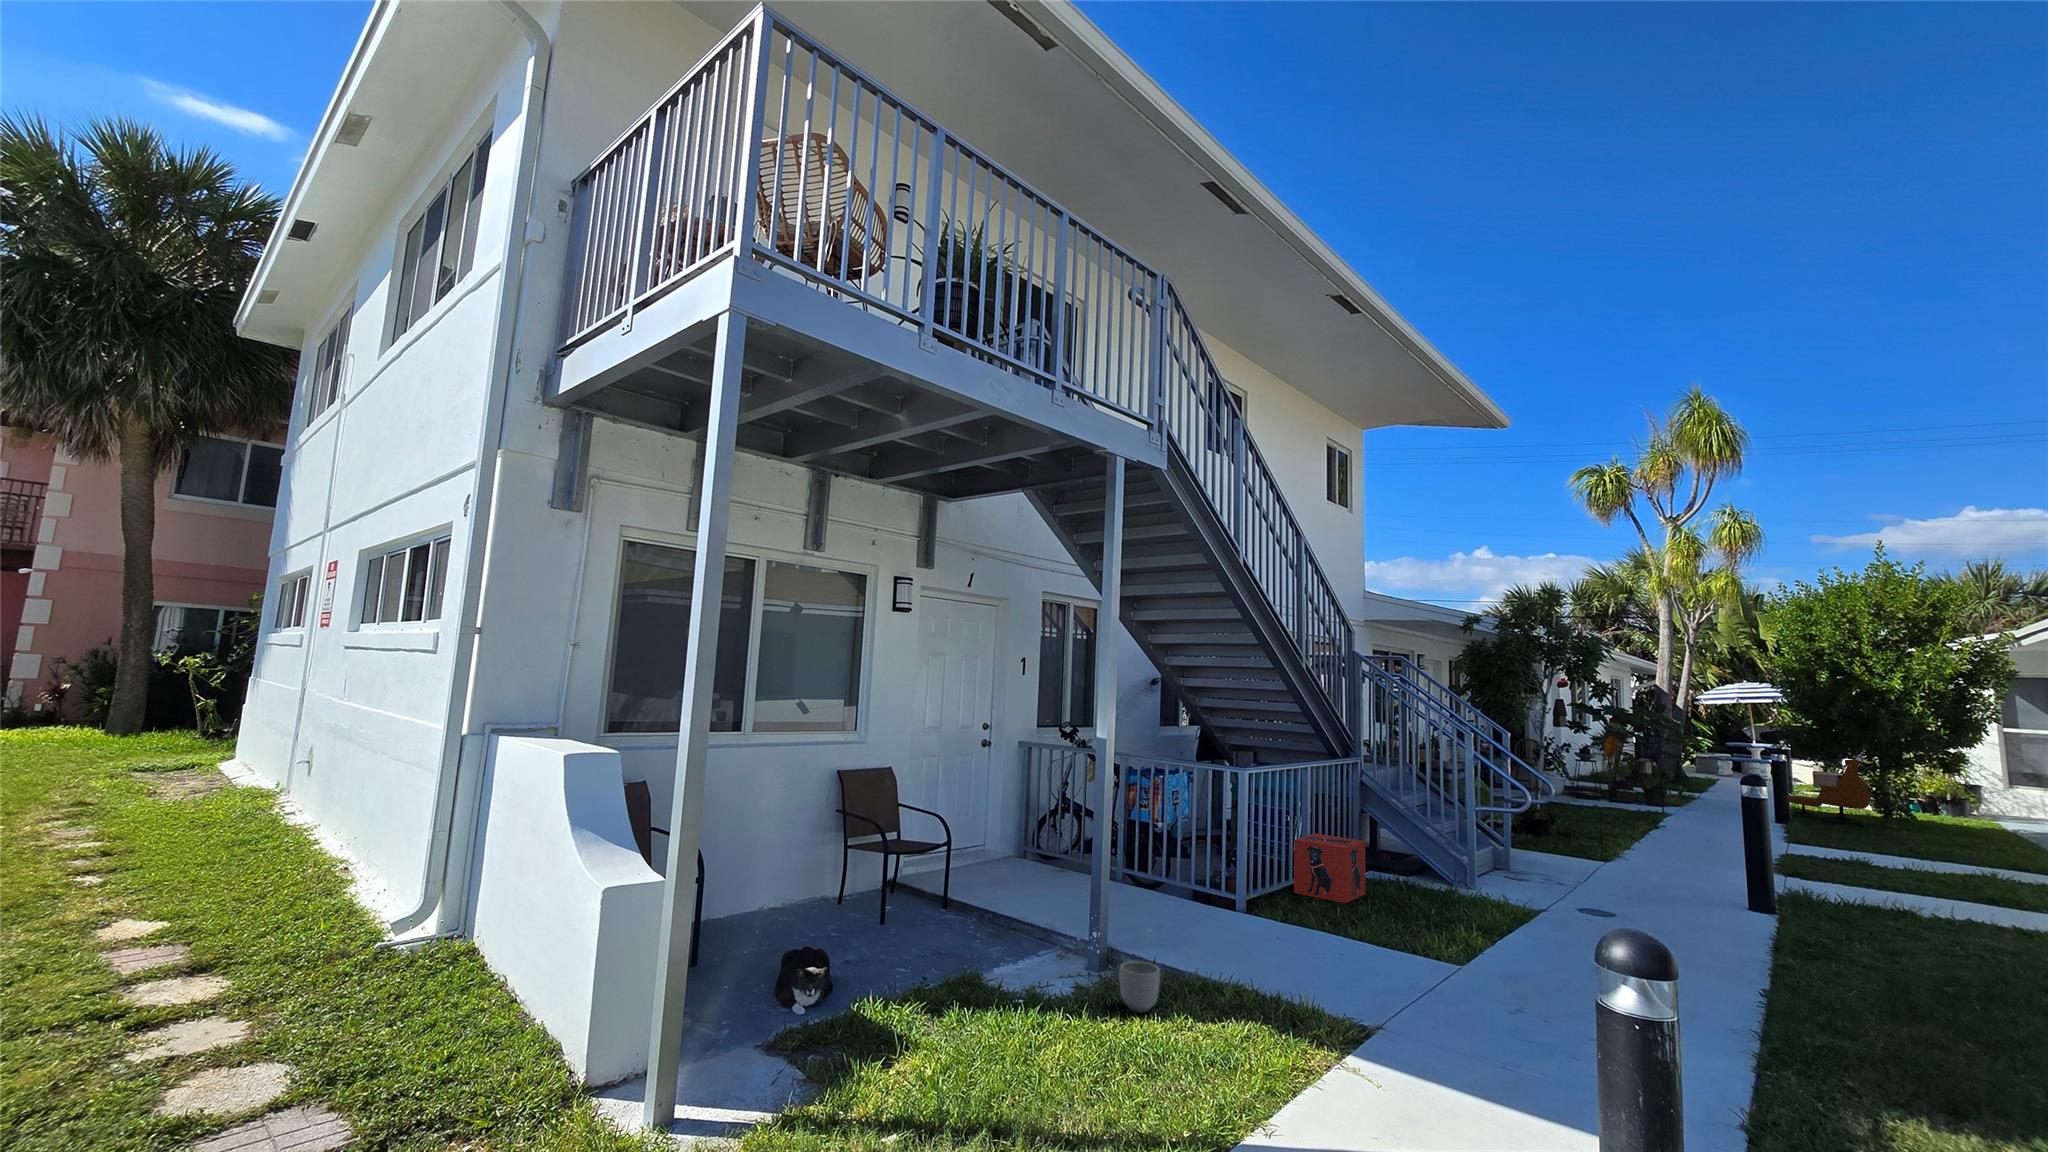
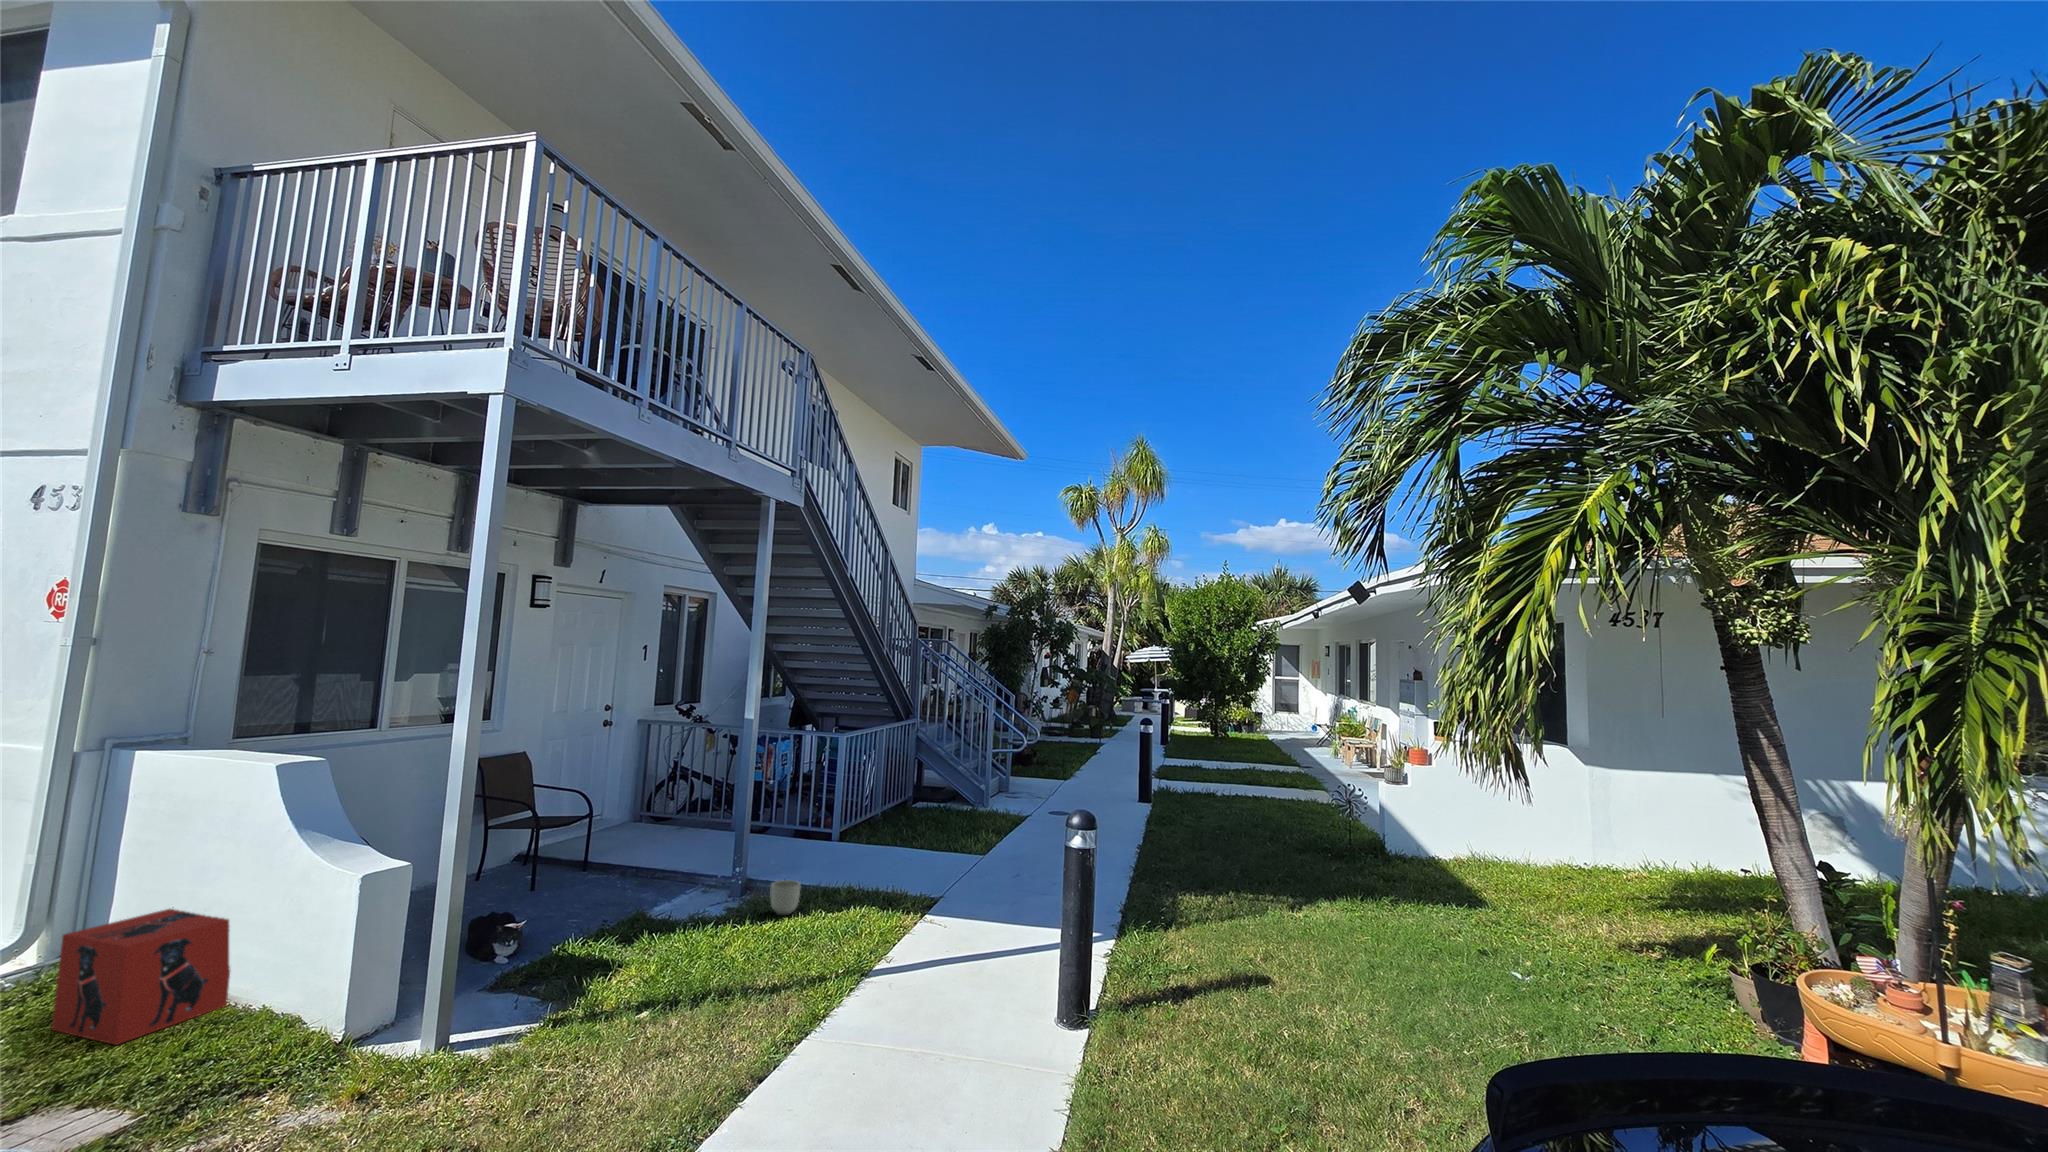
lounge chair: present [1787,760,1871,826] -> none [1168,701,1215,745]
storage box: present [1294,833,1366,903] -> present [52,907,230,1045]

